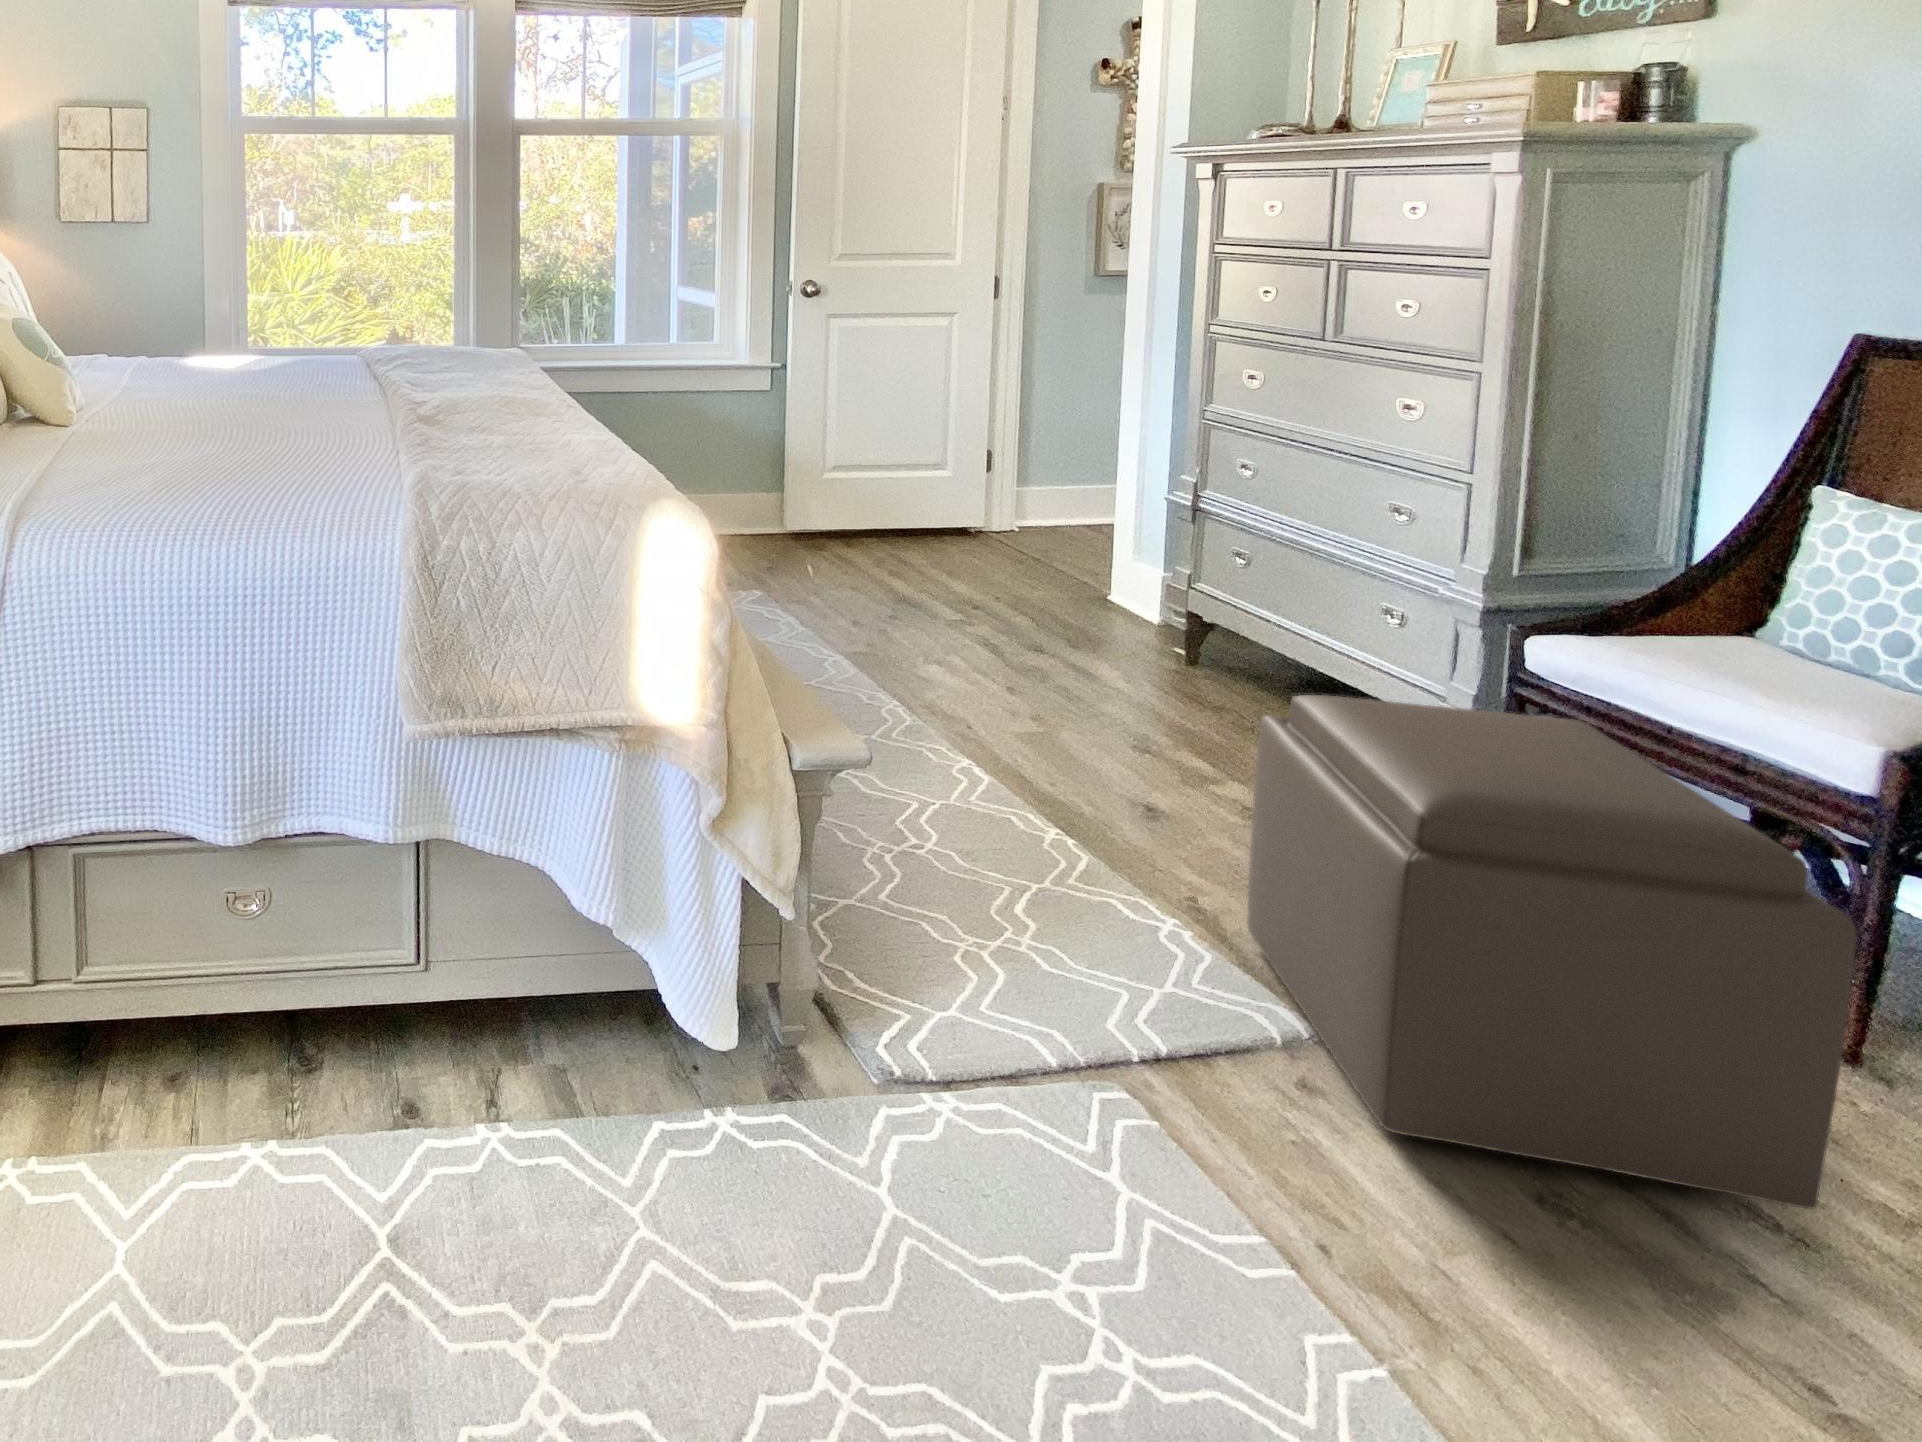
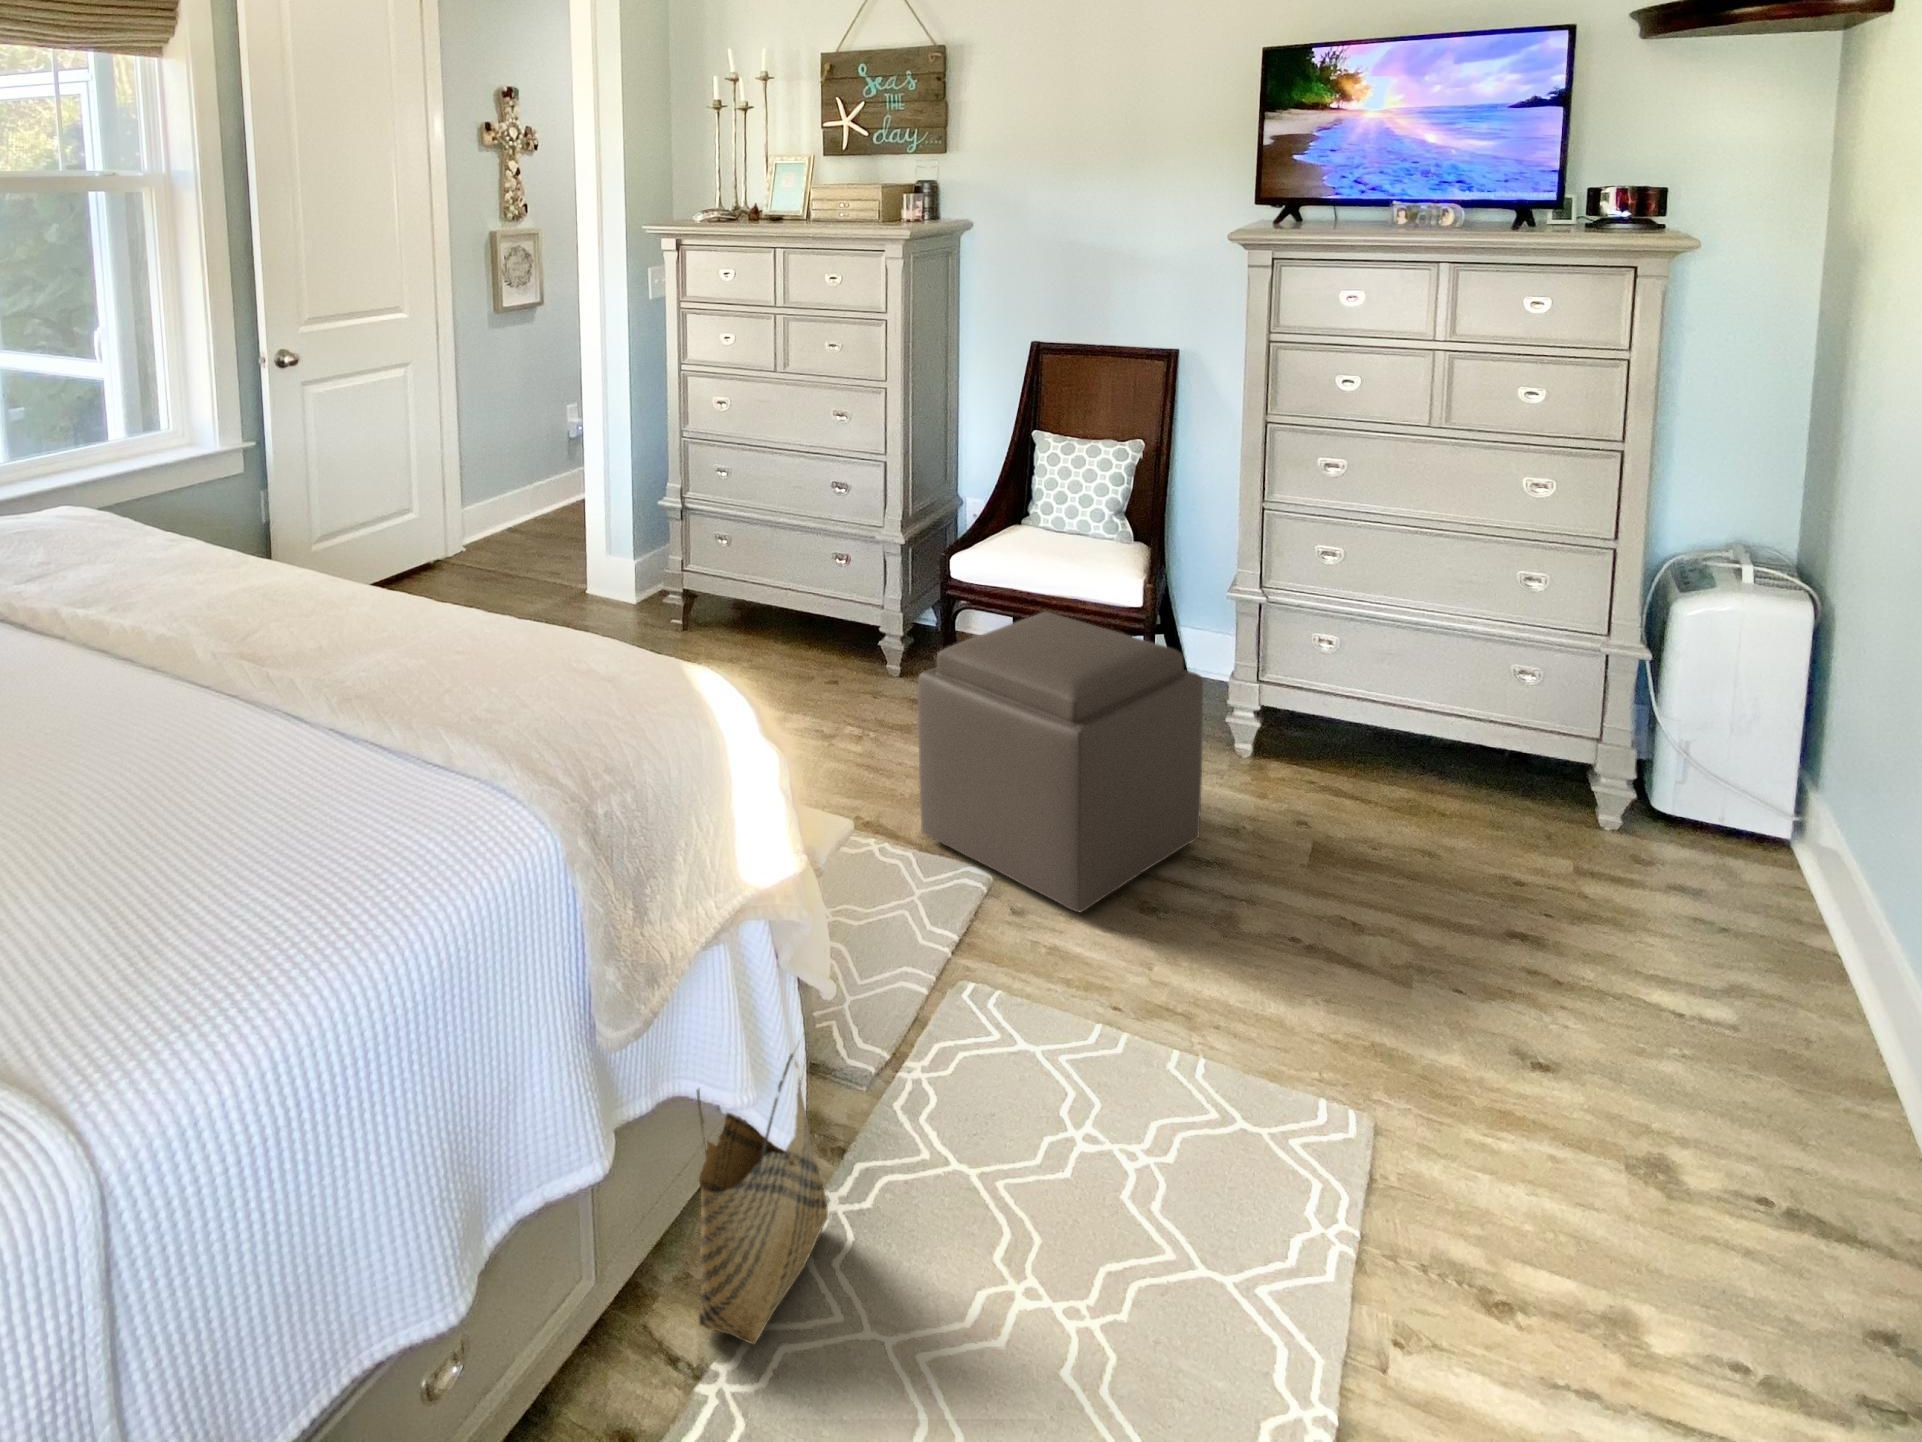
woven basket: none [517,831,701,1131] -> present [697,1032,828,1344]

